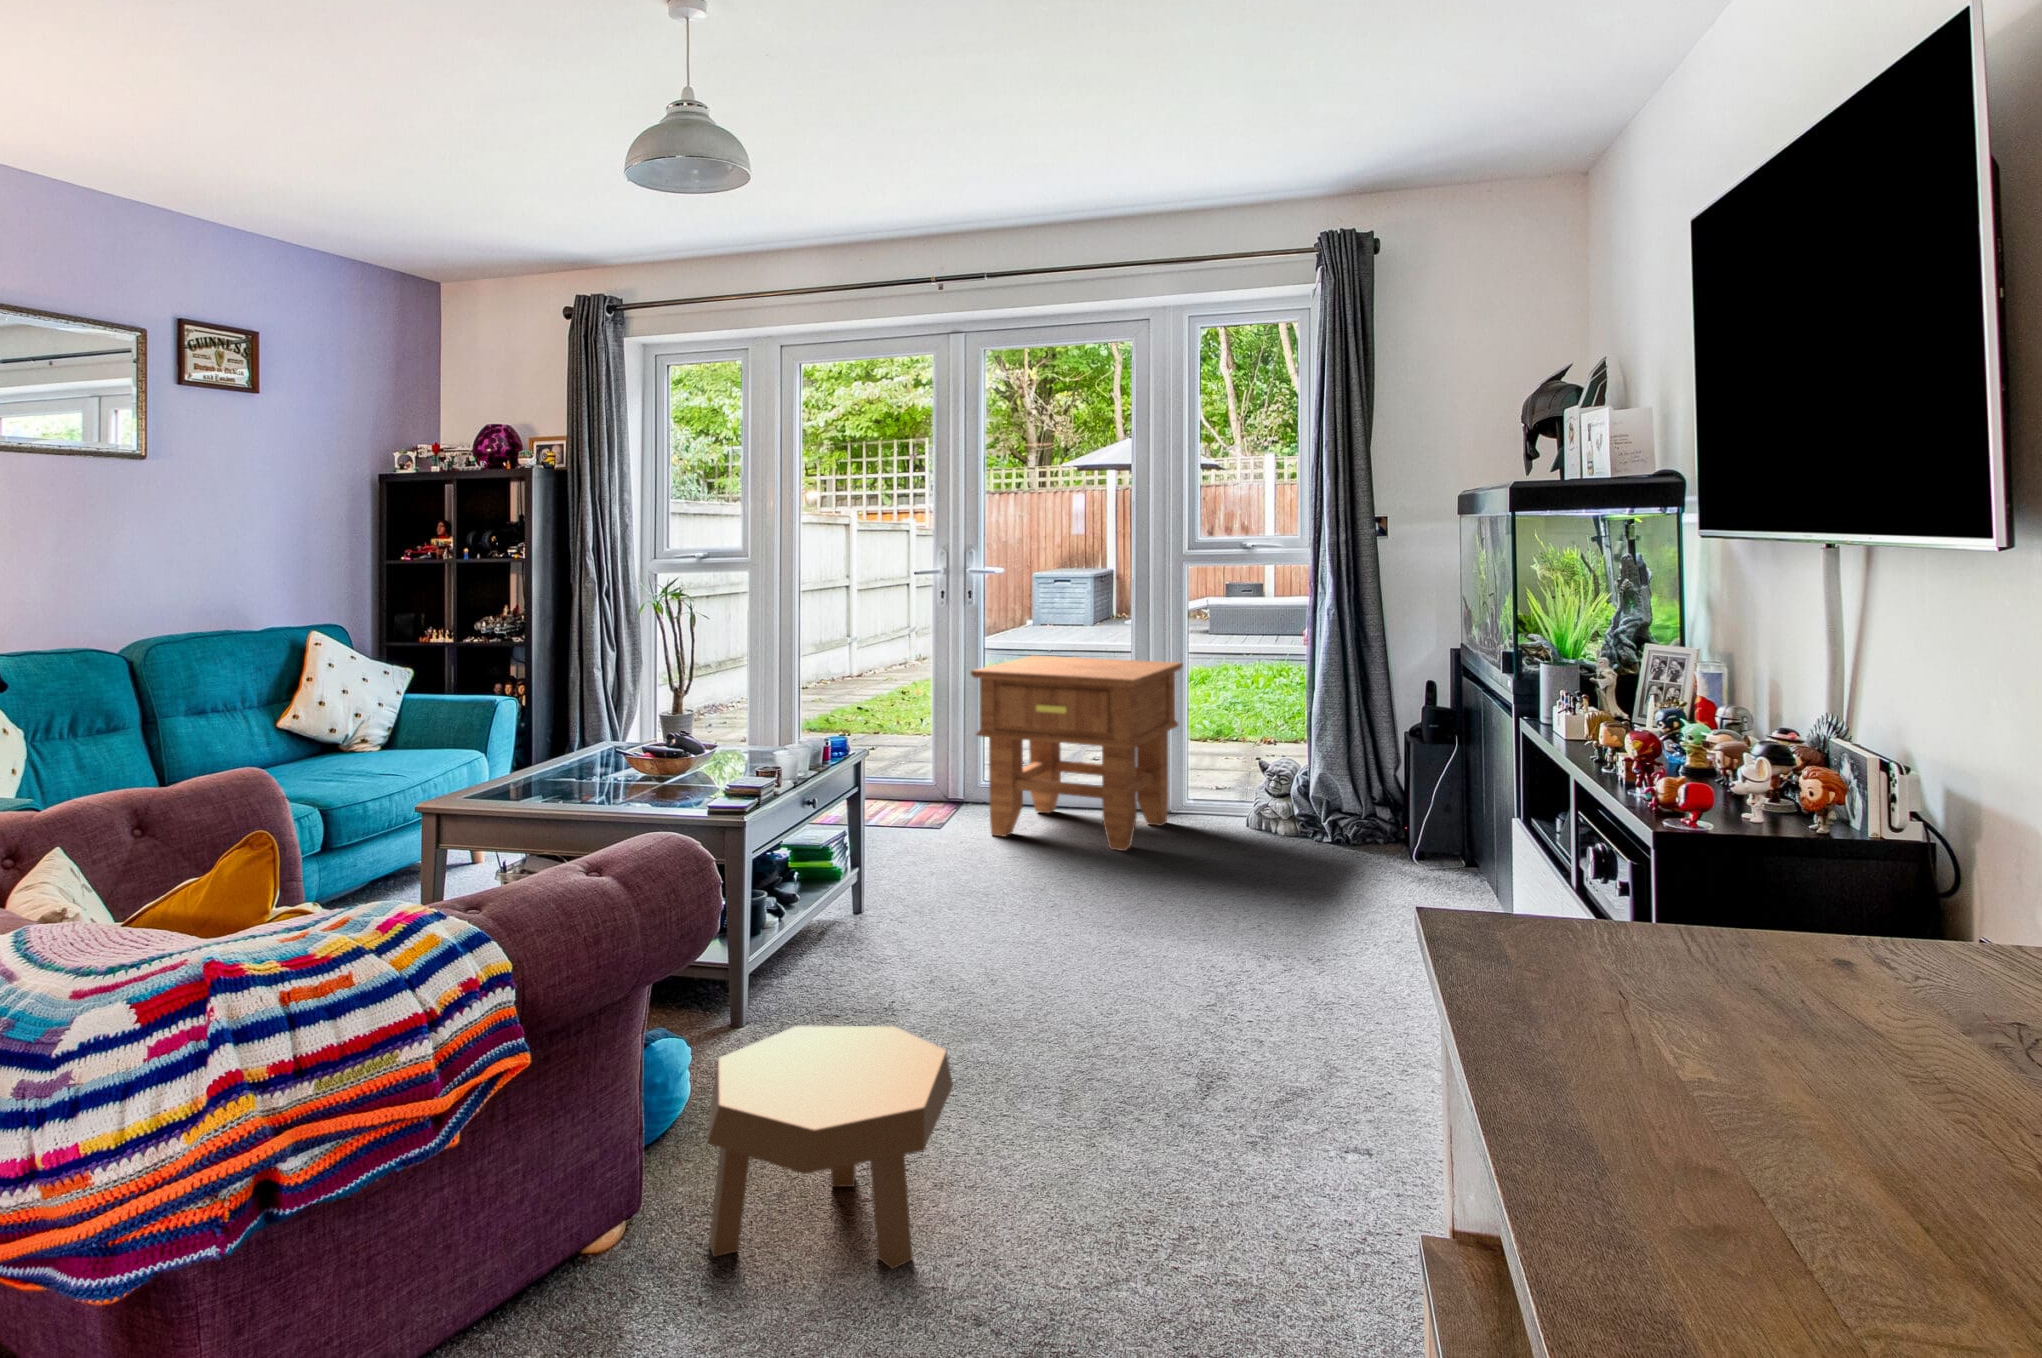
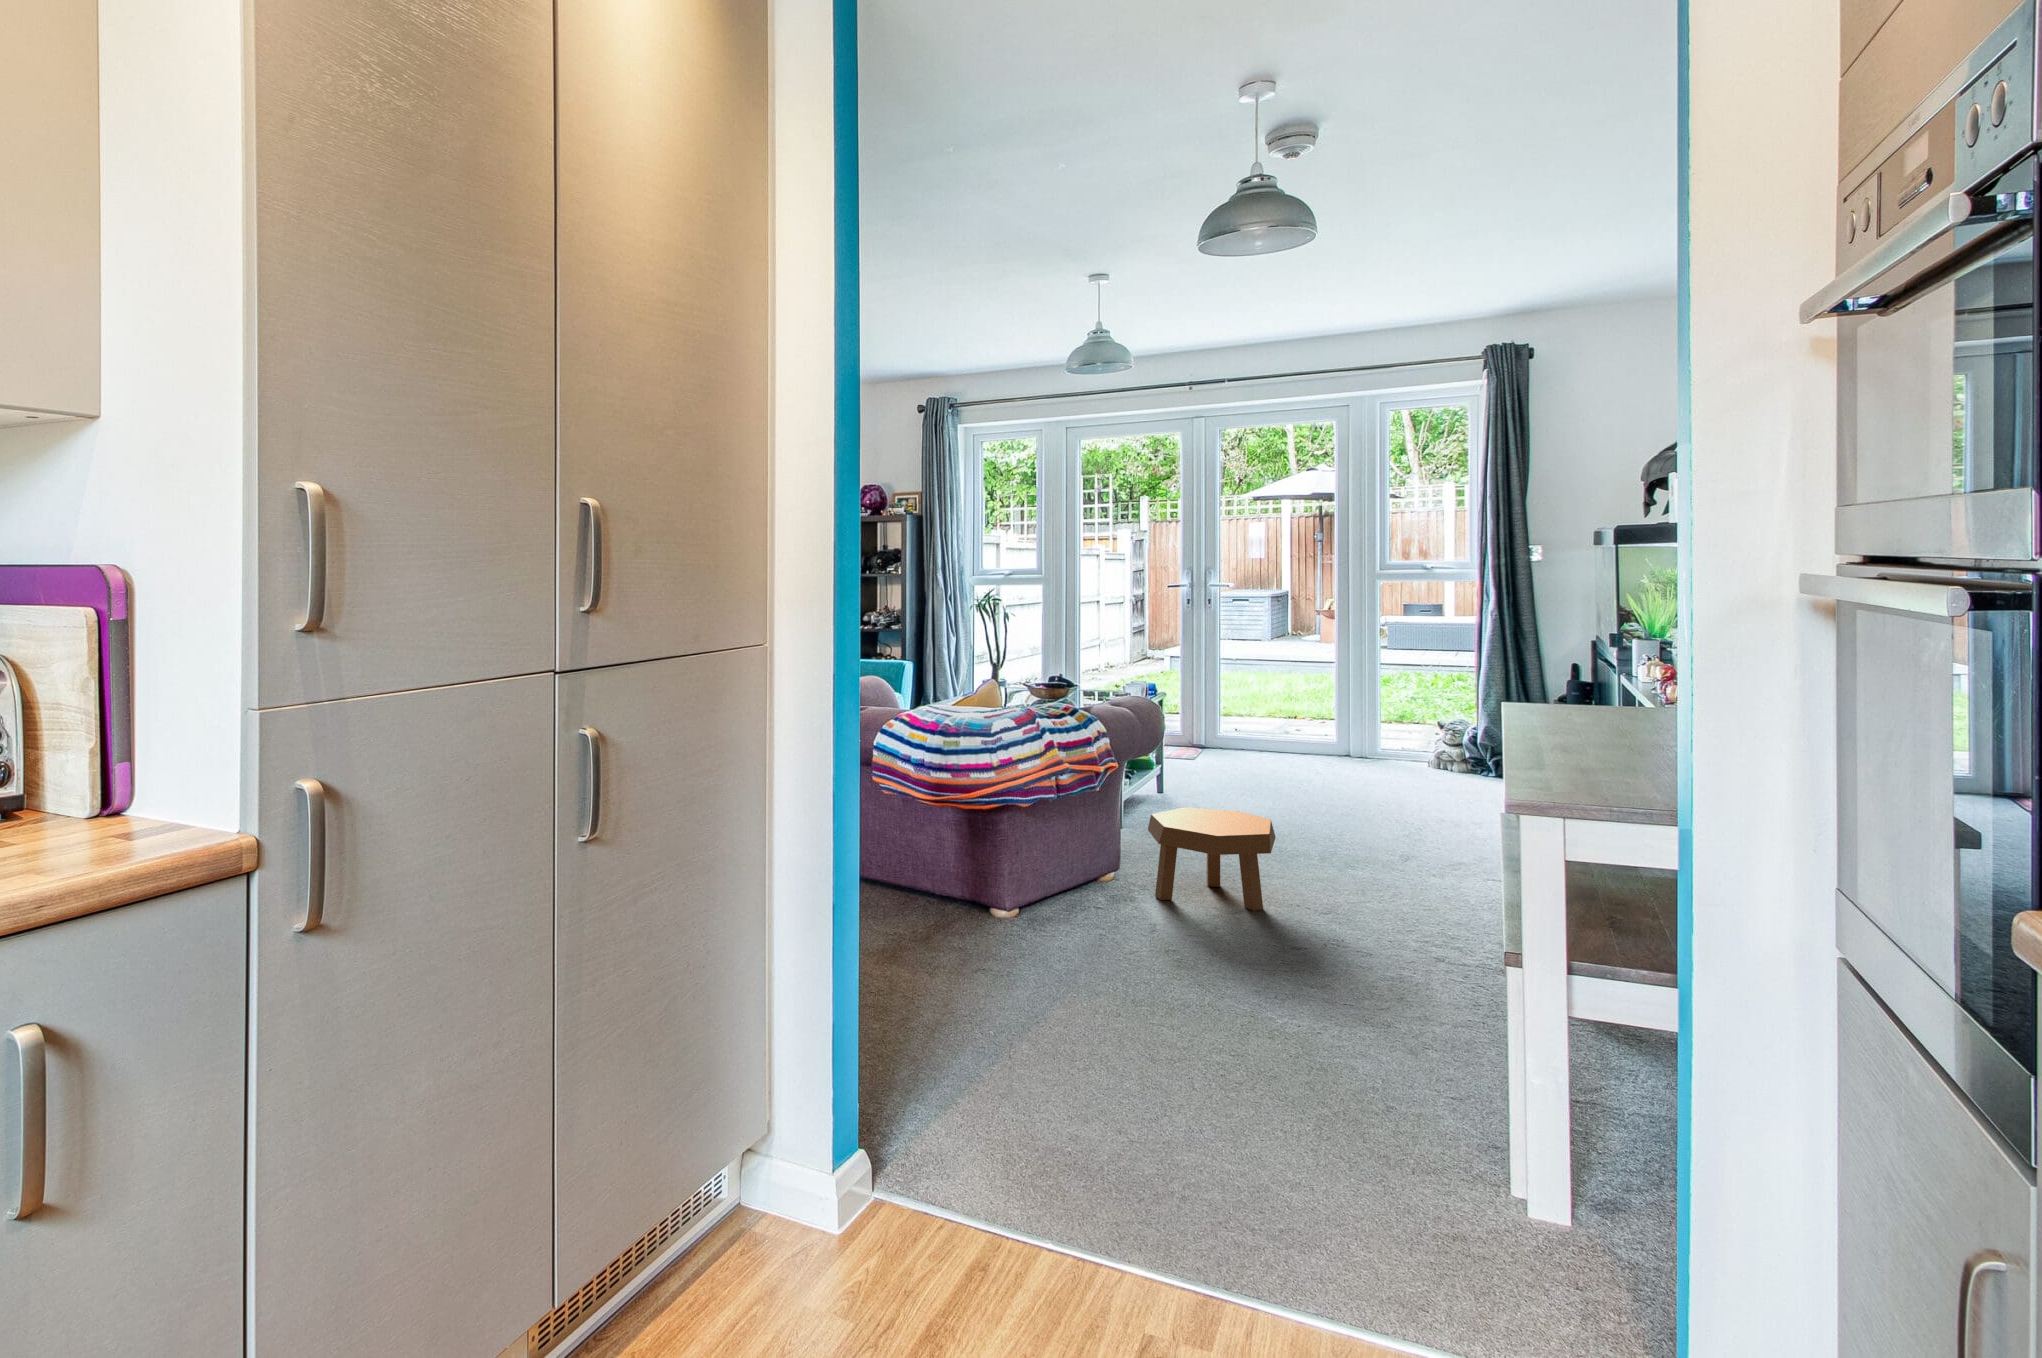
side table: present [971,656,1183,851] -> none [1218,644,1376,776]

